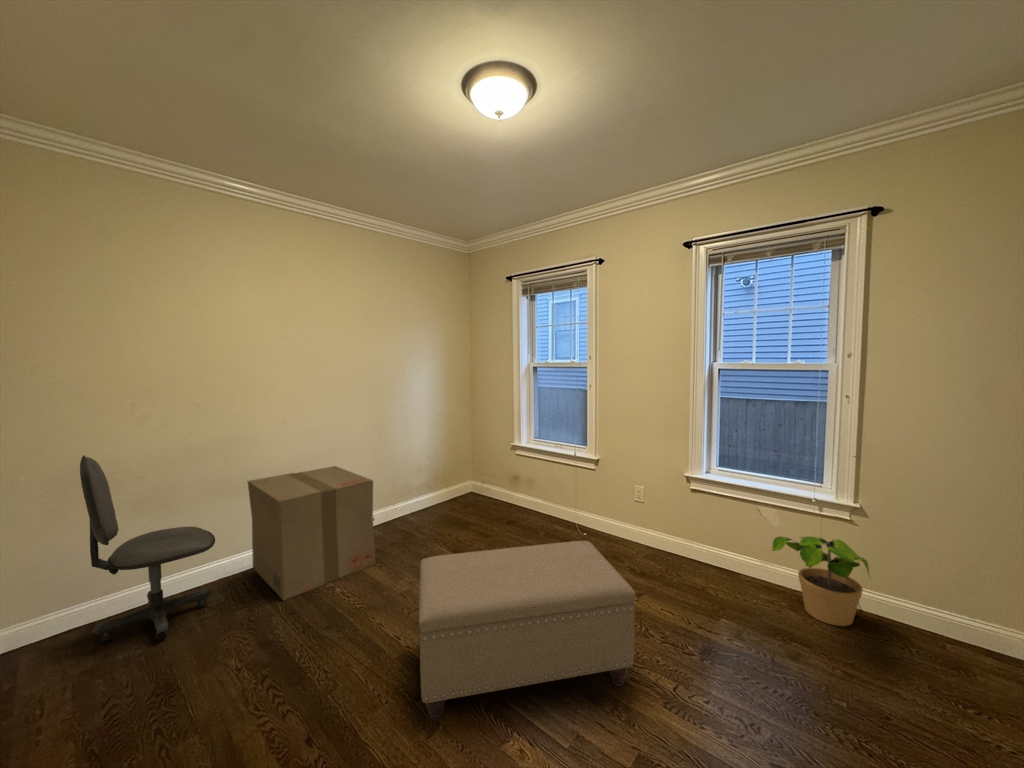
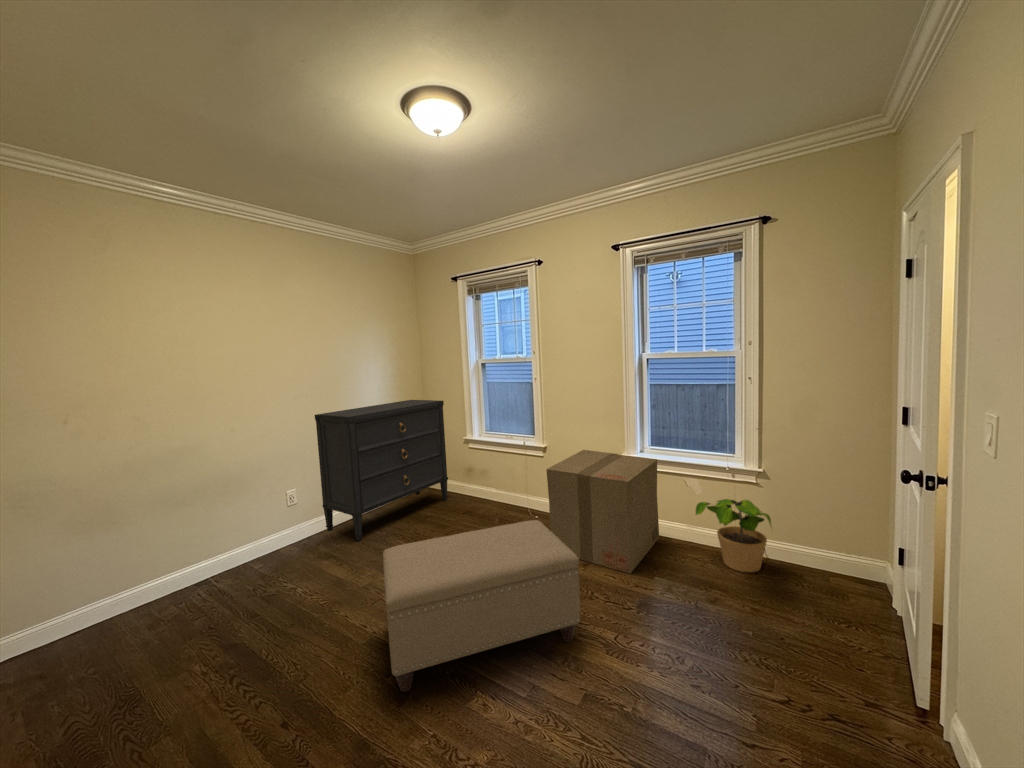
dresser: none [364,401,493,543] -> present [315,400,448,541]
office chair: present [80,455,215,642] -> none [12,477,168,667]
cardboard box: present [248,466,376,600] -> present [546,450,659,574]

